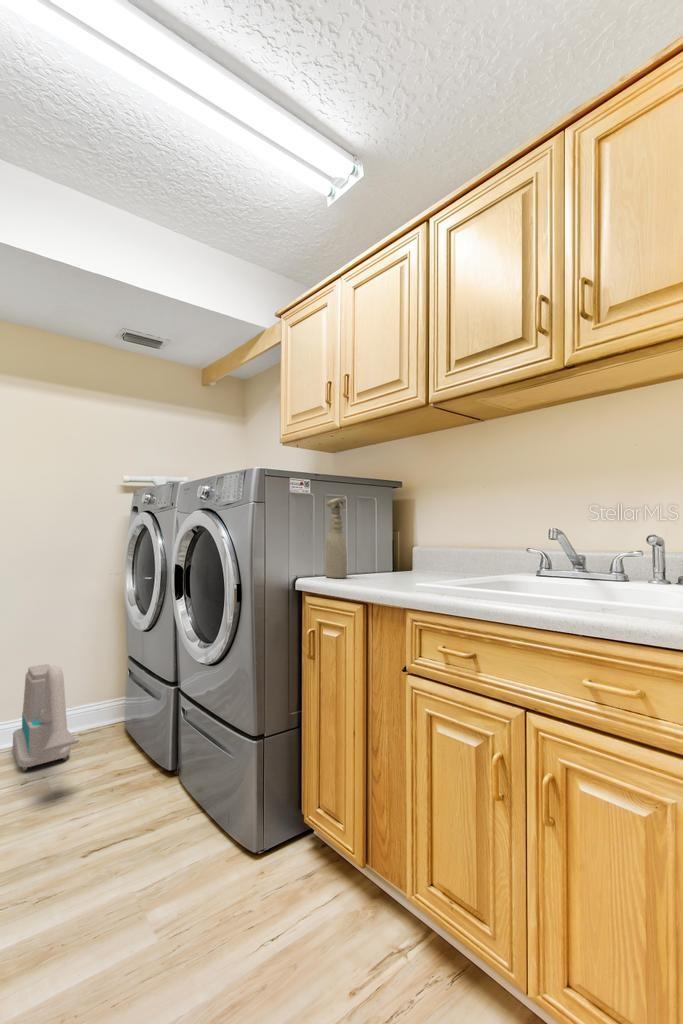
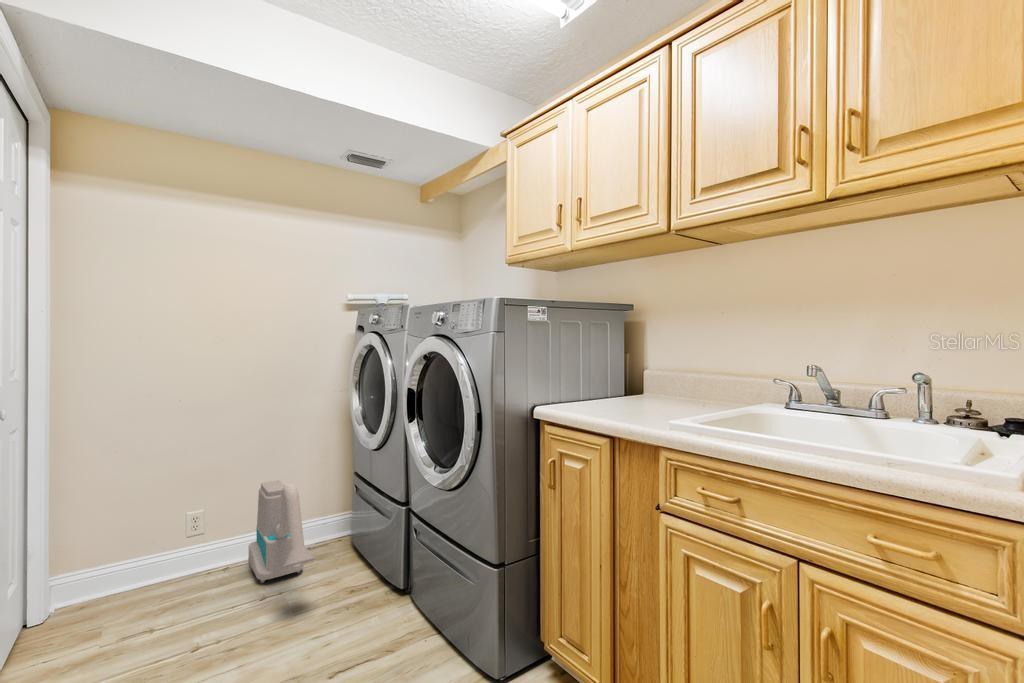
spray bottle: present [325,498,347,578] -> none [564,326,587,408]

